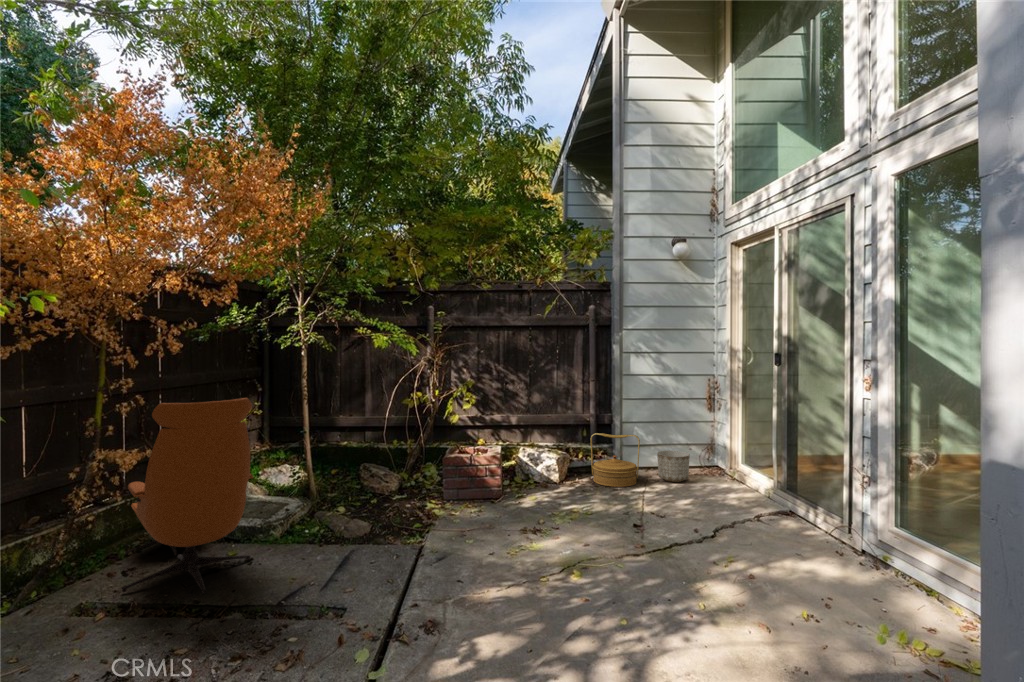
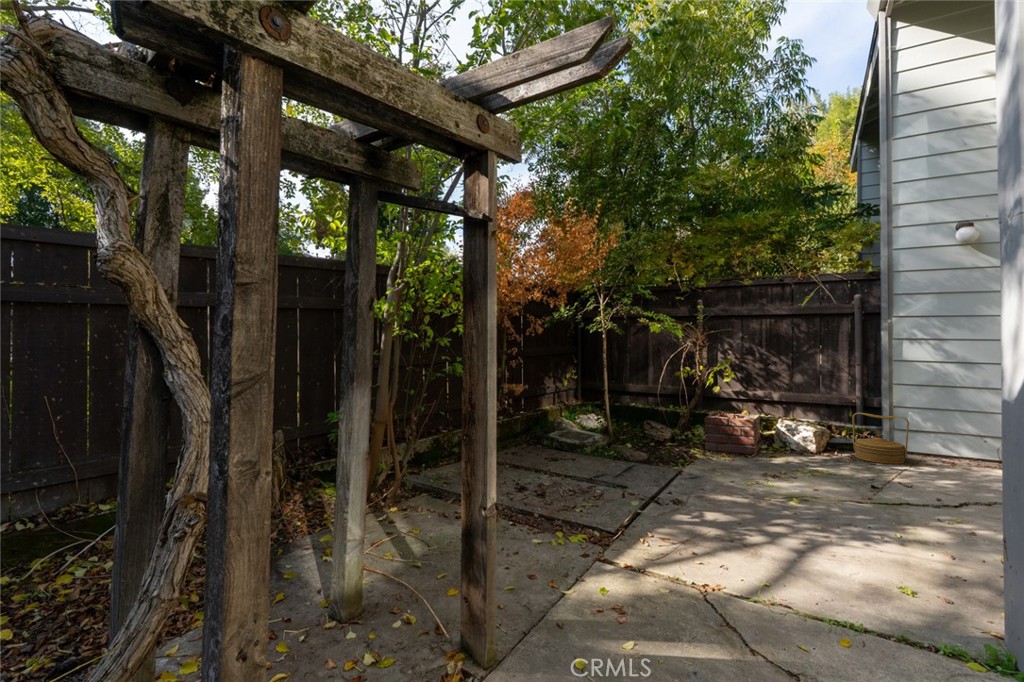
lounge chair: present [122,398,253,594] -> none [505,359,571,471]
planter: present [657,450,690,482] -> none [933,437,975,468]

